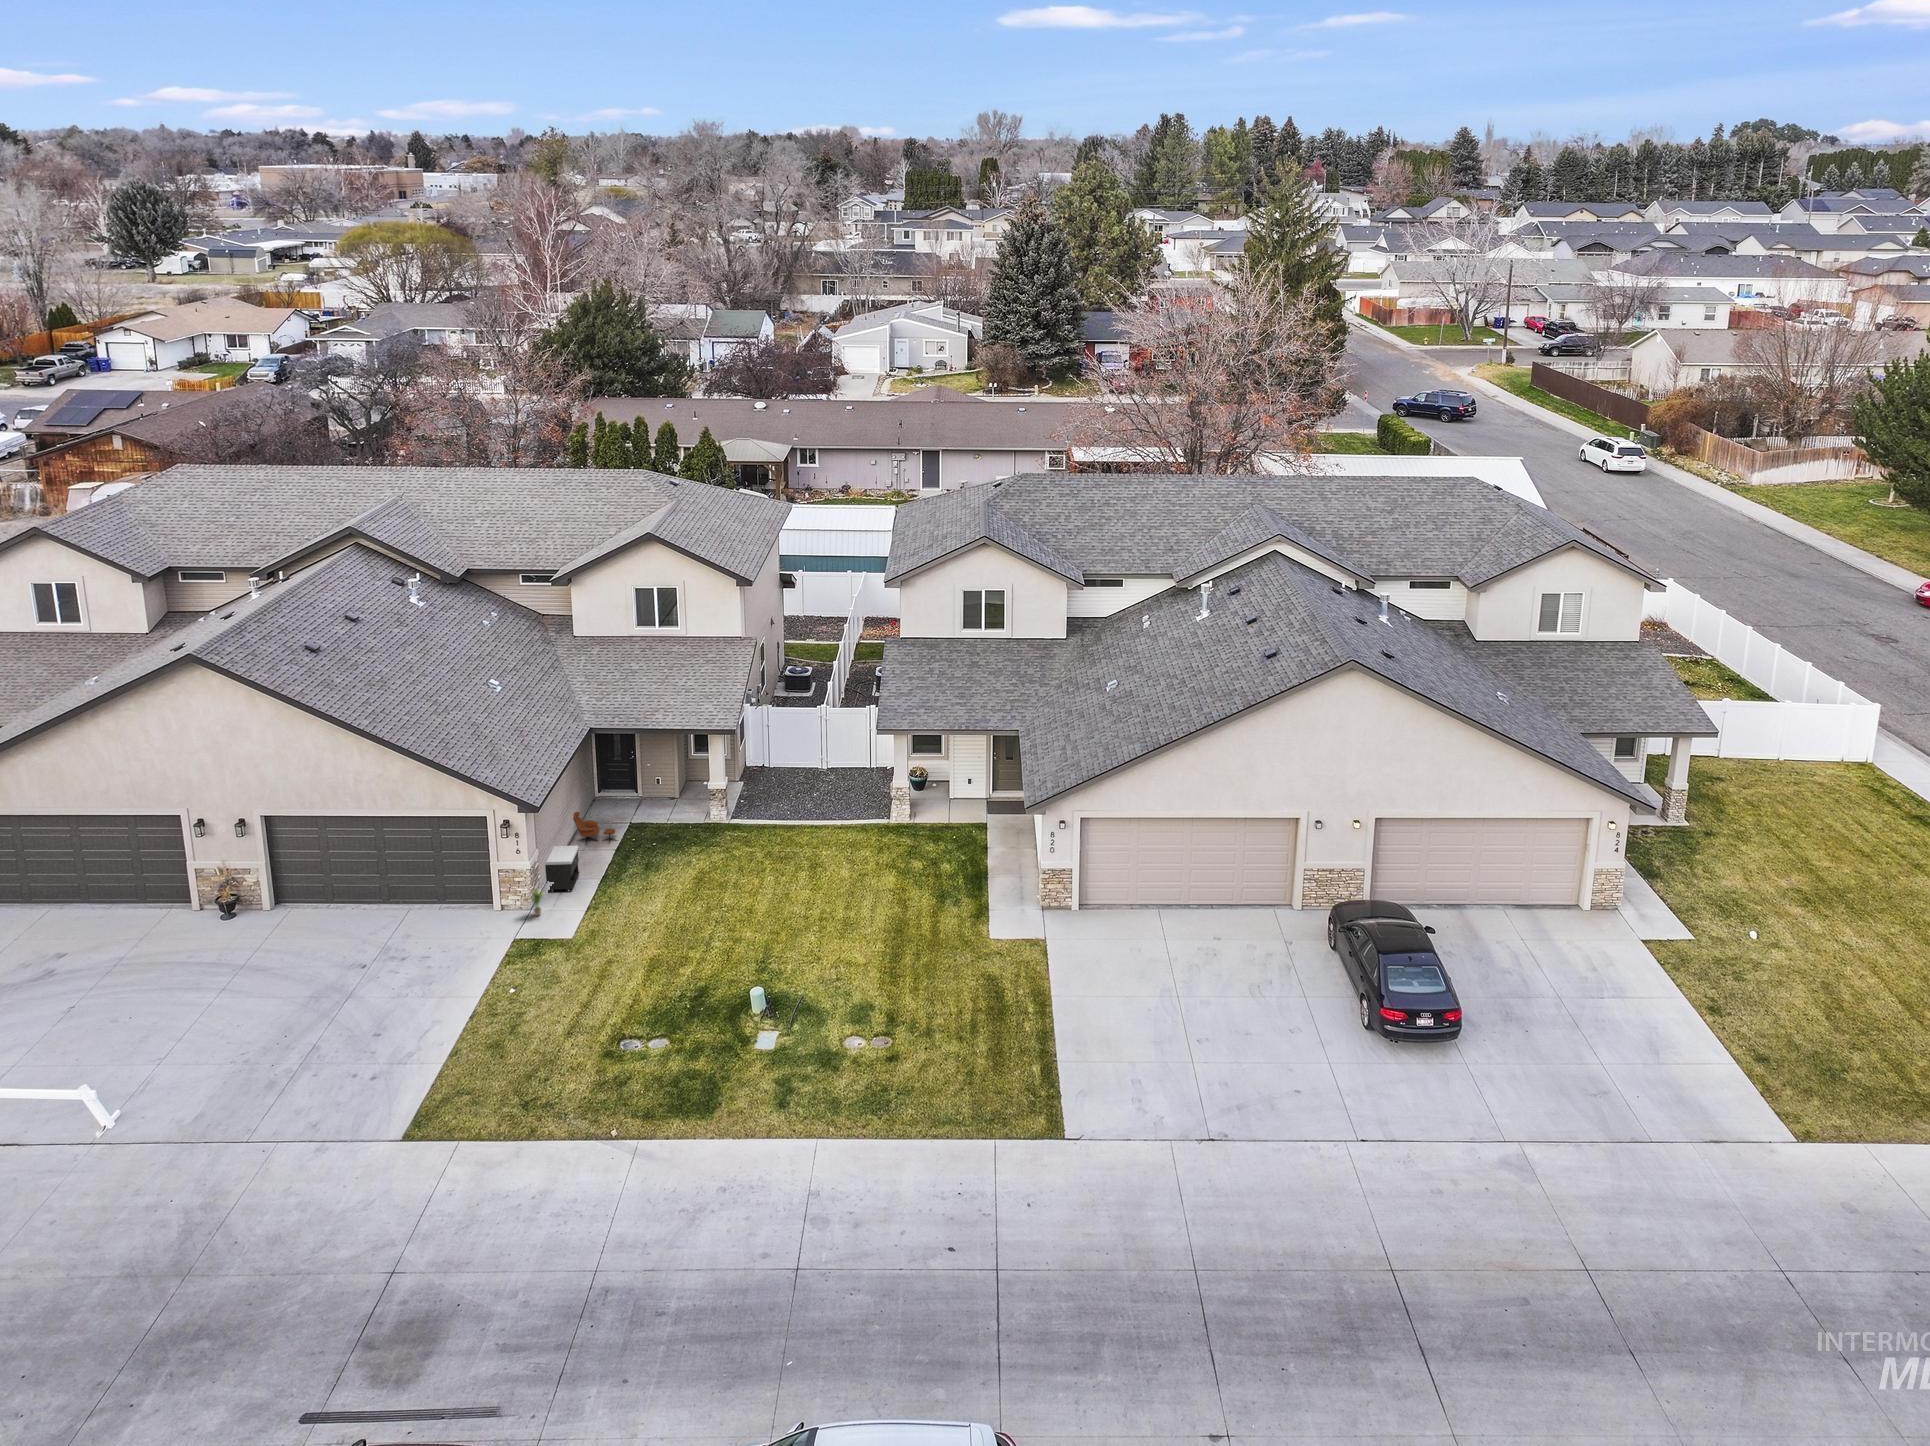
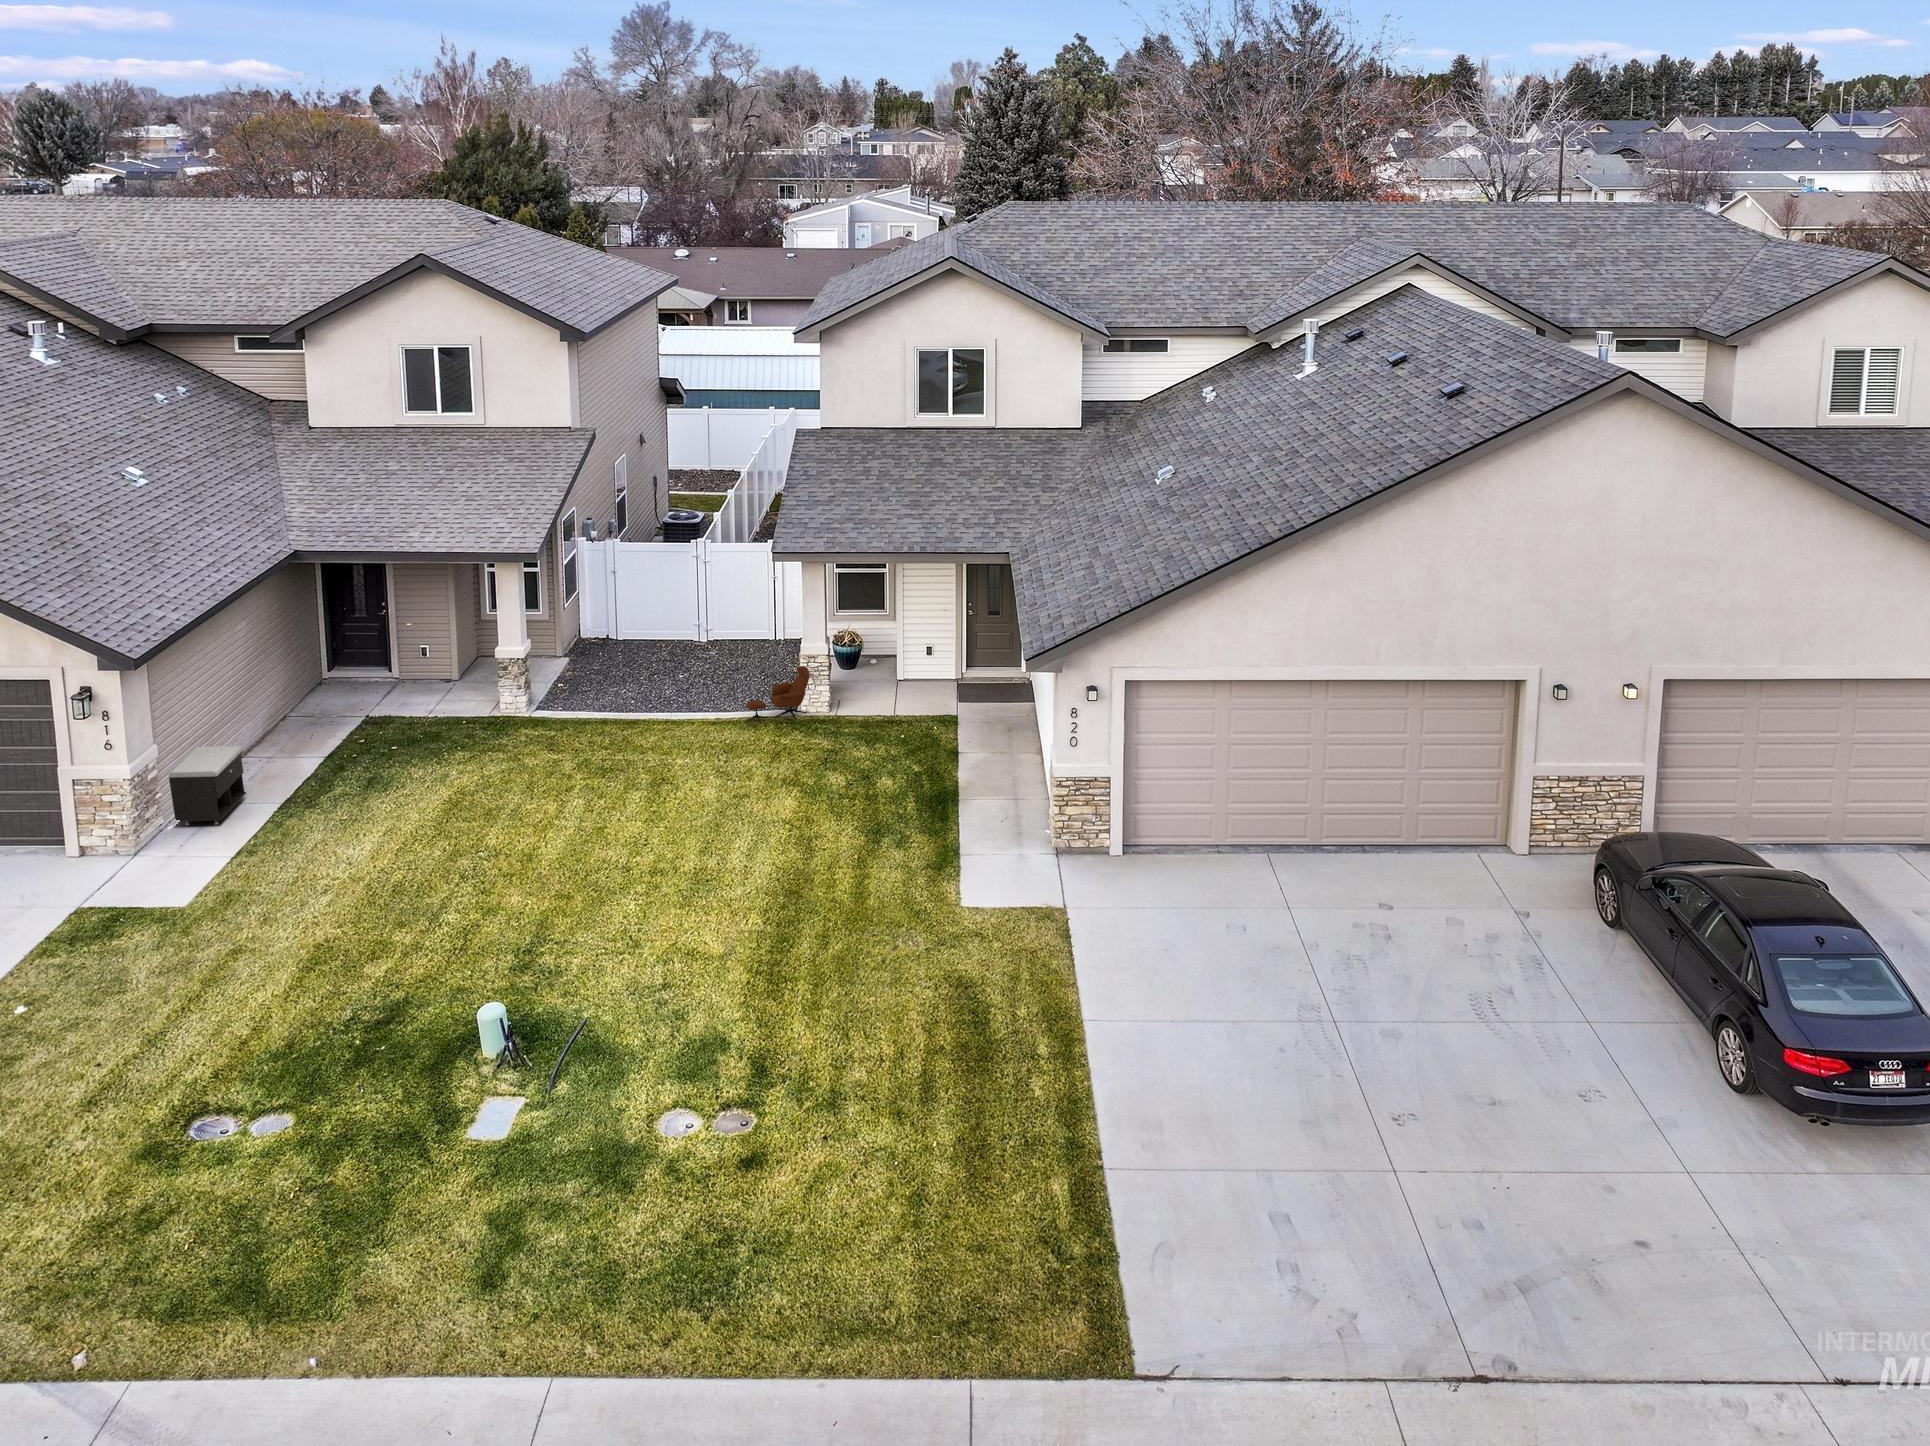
lounge chair: present [573,812,615,844] -> present [745,666,810,723]
potted plant: present [532,889,544,916] -> none [109,817,154,868]

